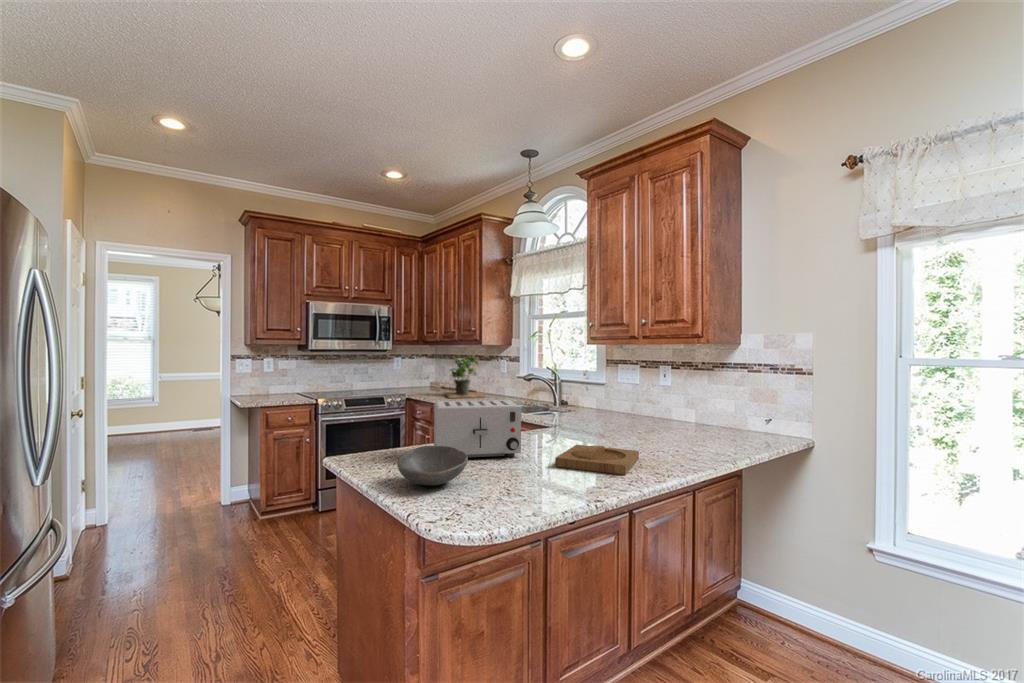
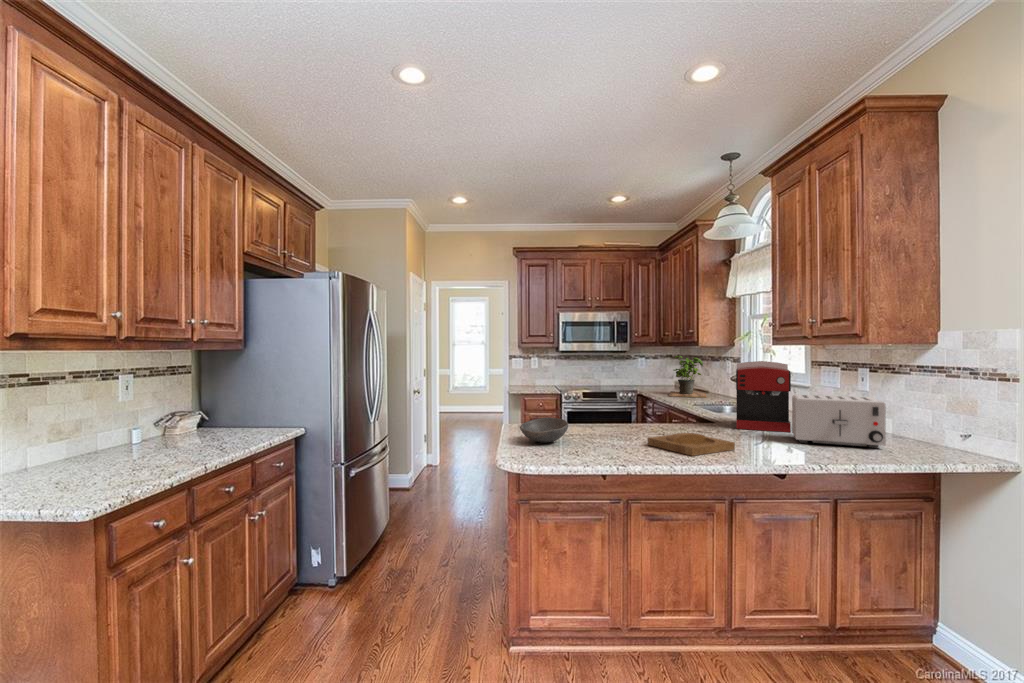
coffee maker: none [567,360,631,432] -> present [736,361,791,432]
toaster: present [434,400,521,457] -> present [792,395,886,448]

